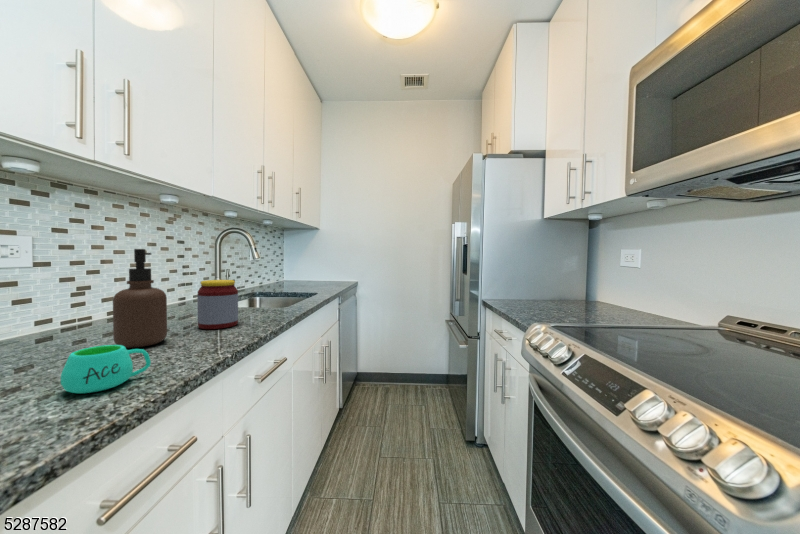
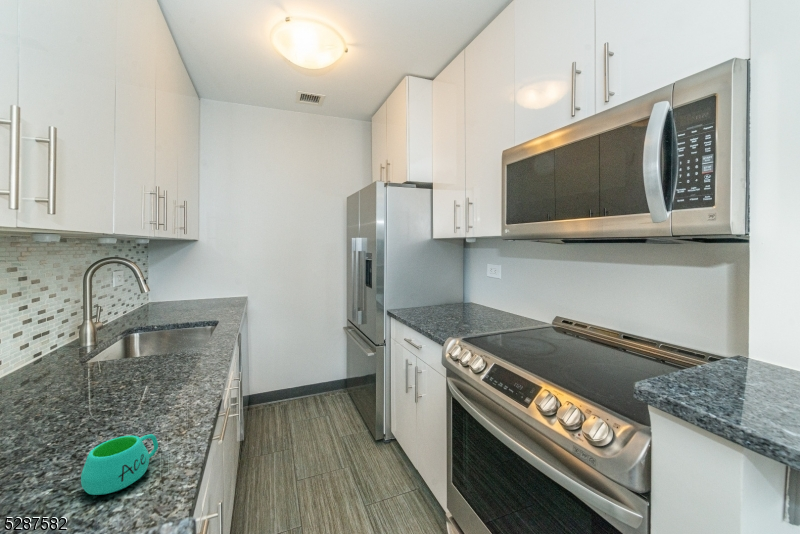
soap dispenser: present [113,249,167,348] -> none [46,320,113,436]
jar: present [197,280,238,329] -> none [122,333,172,393]

